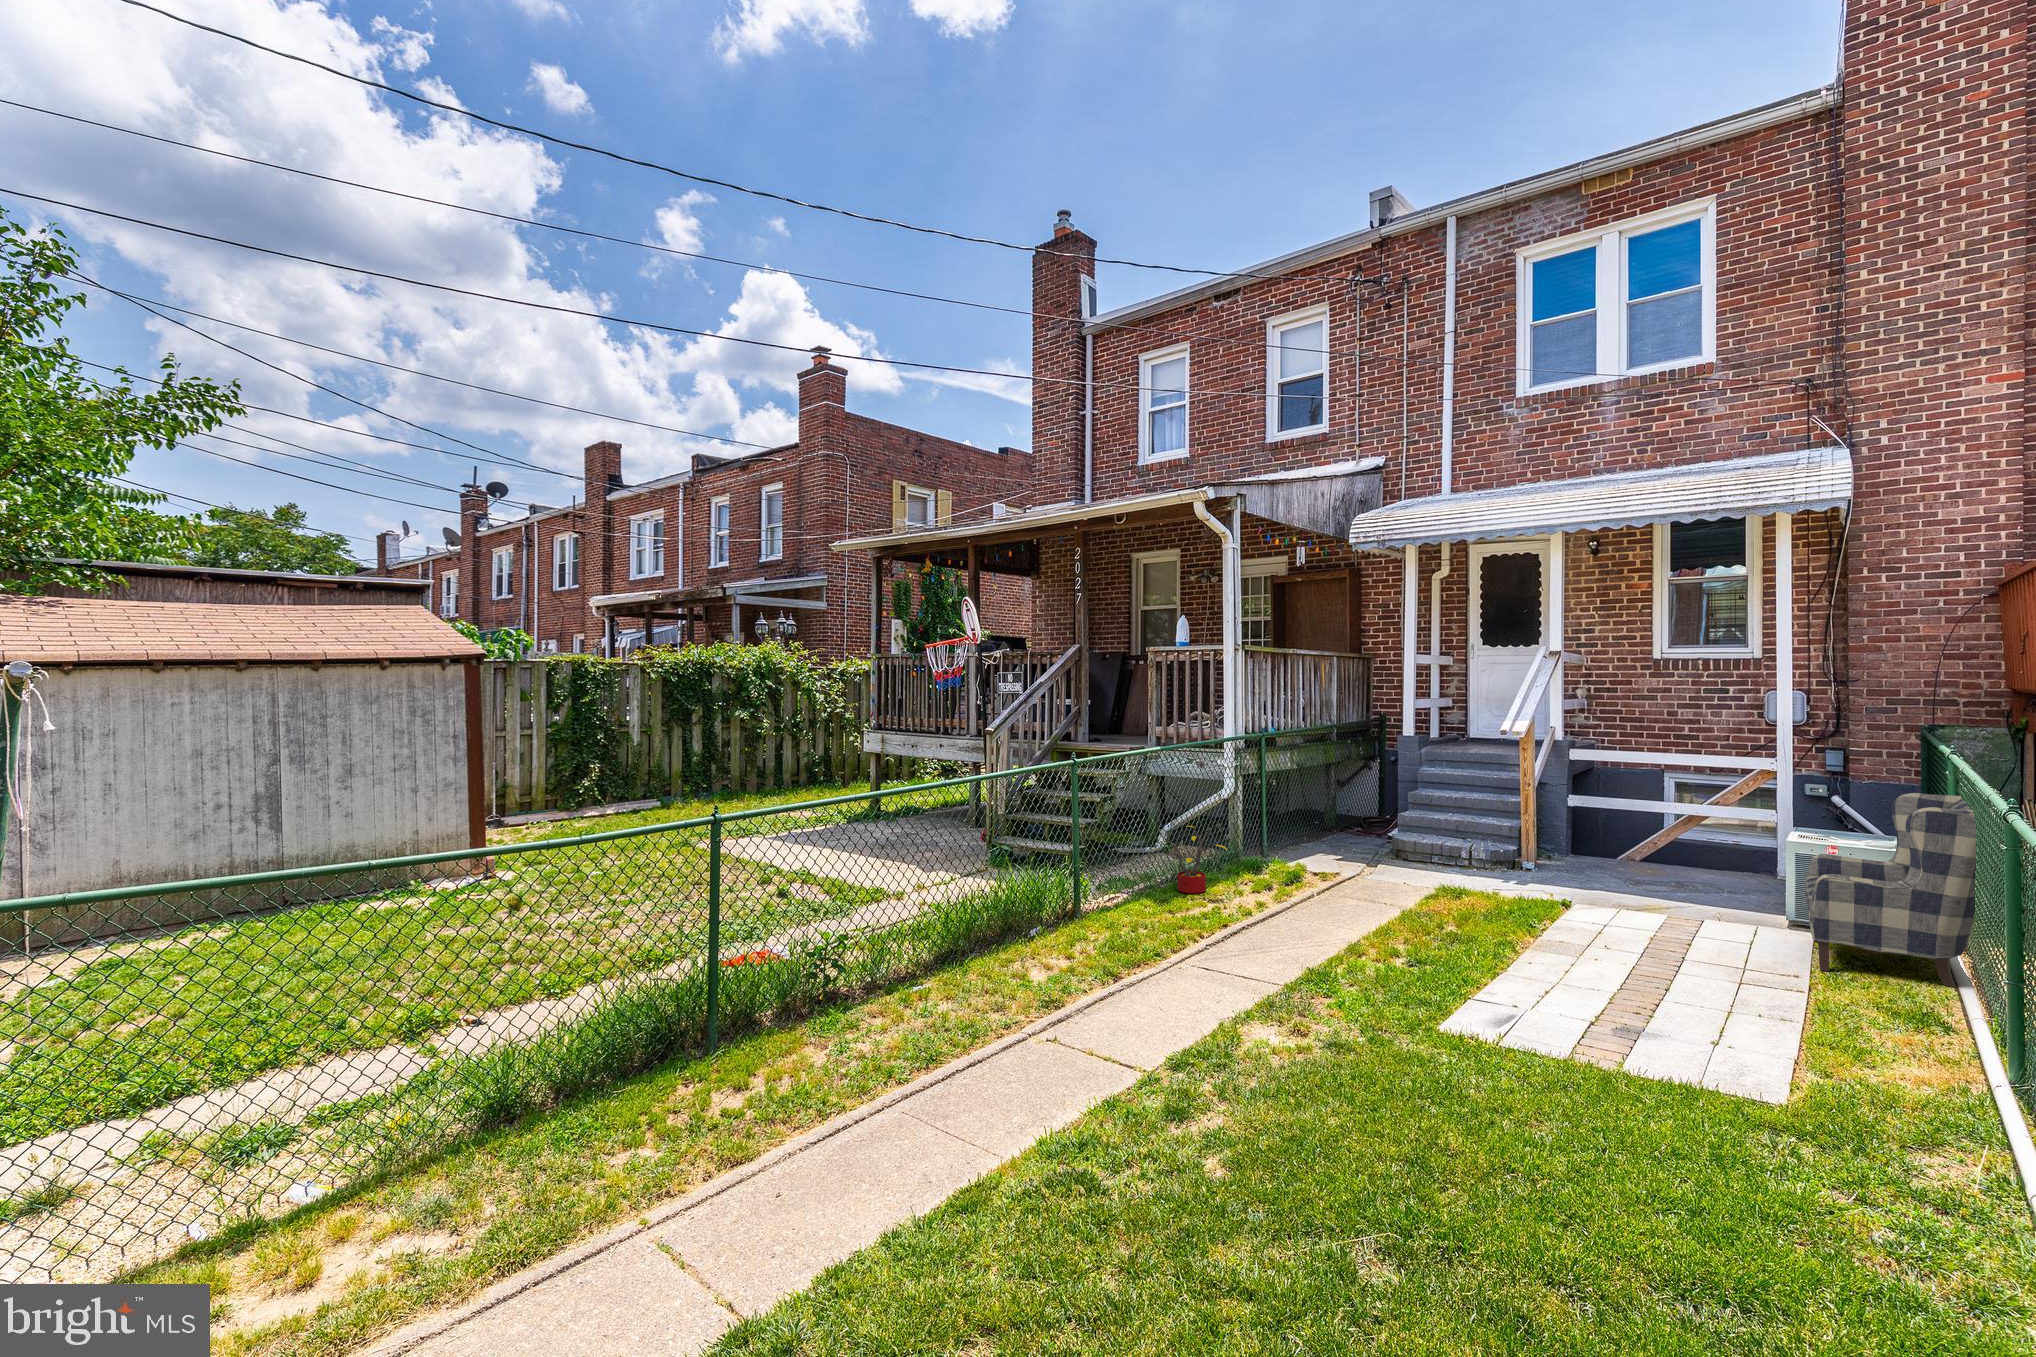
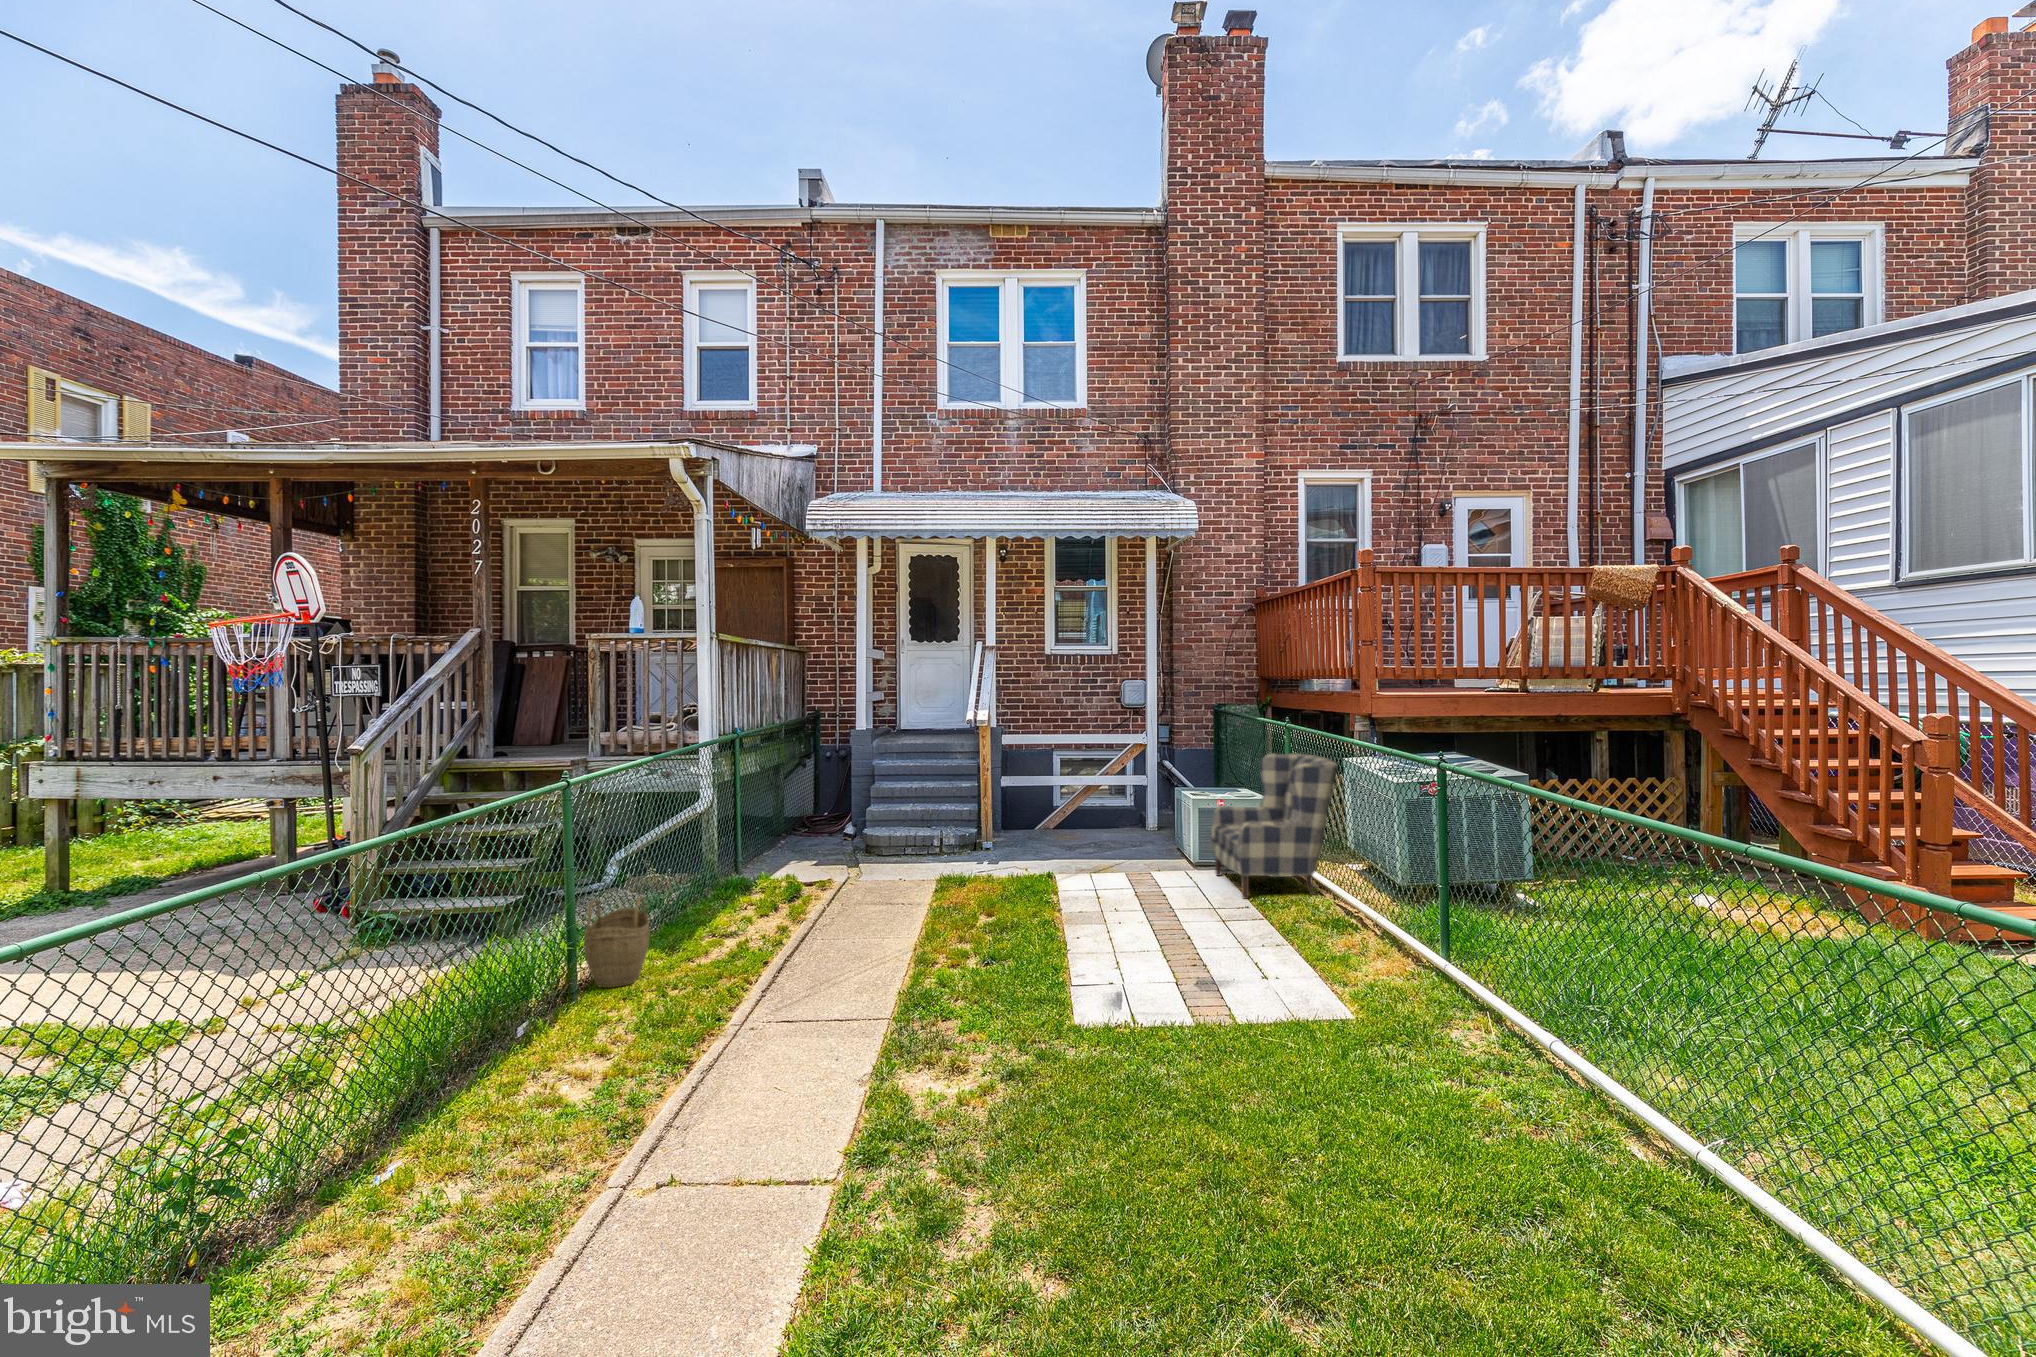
decorative plant: present [1152,821,1227,893] -> none [635,840,726,933]
woven basket: none [1093,850,1143,918] -> present [584,897,650,988]

